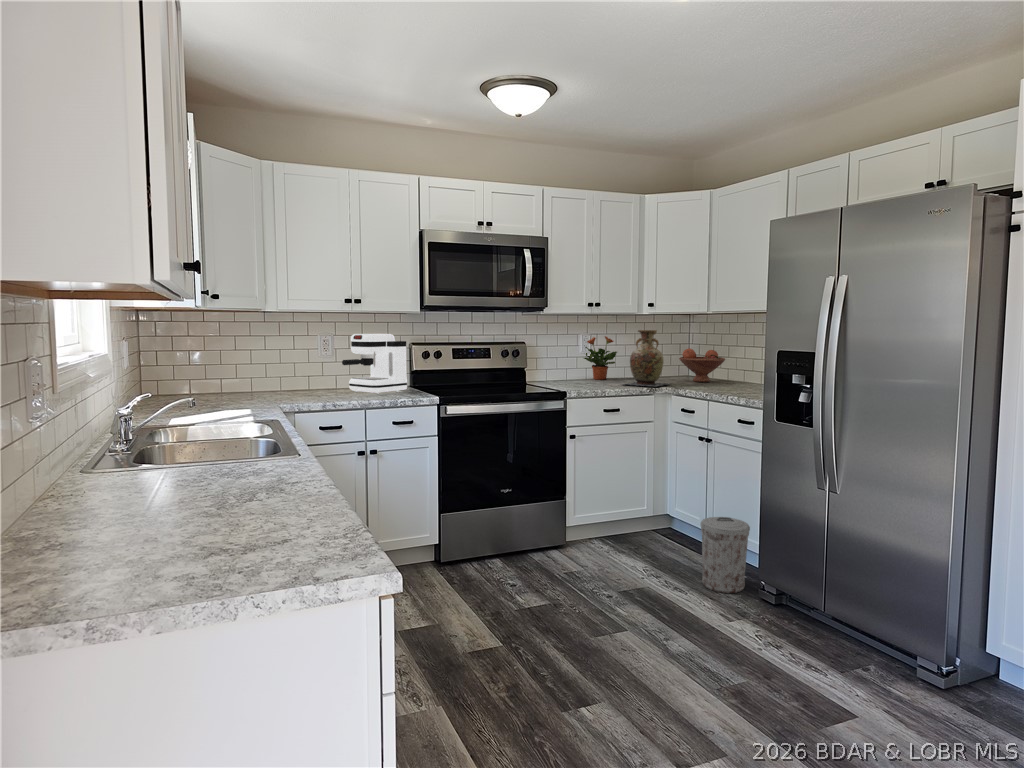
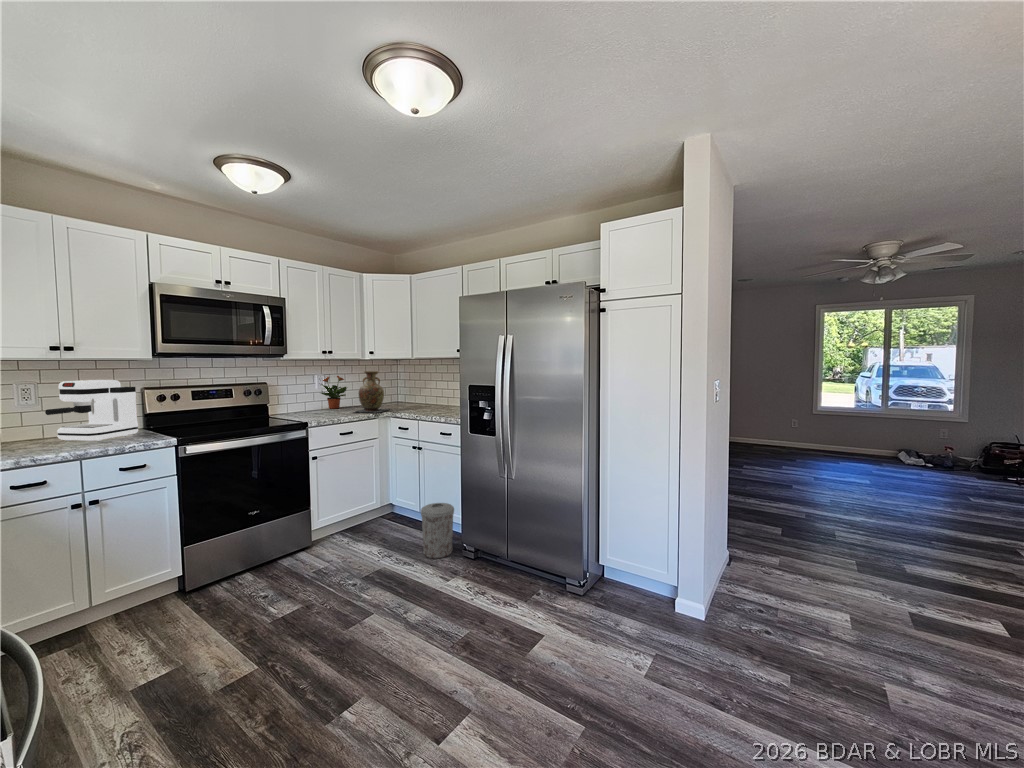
fruit bowl: present [679,348,725,382] -> none [394,383,426,406]

